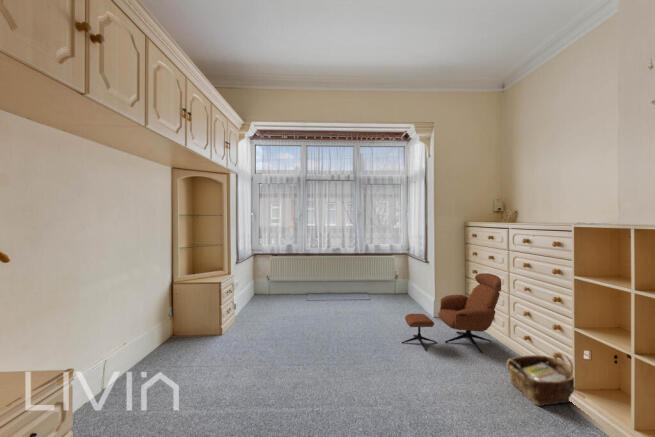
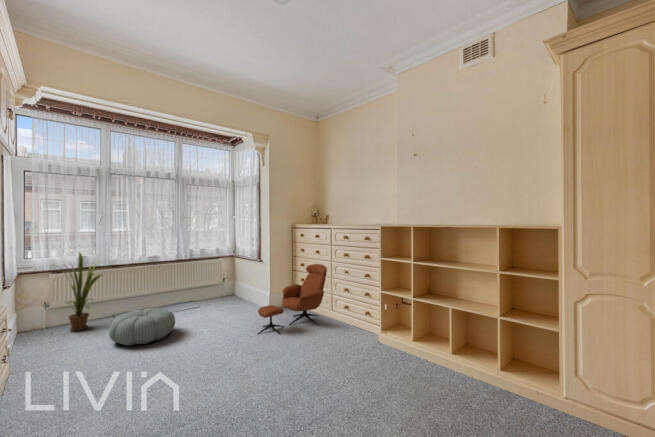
house plant: none [265,241,296,300] -> present [60,252,102,331]
pouf: none [286,292,334,323] -> present [109,308,175,345]
woven basket: present [507,352,575,406] -> none [340,308,377,343]

